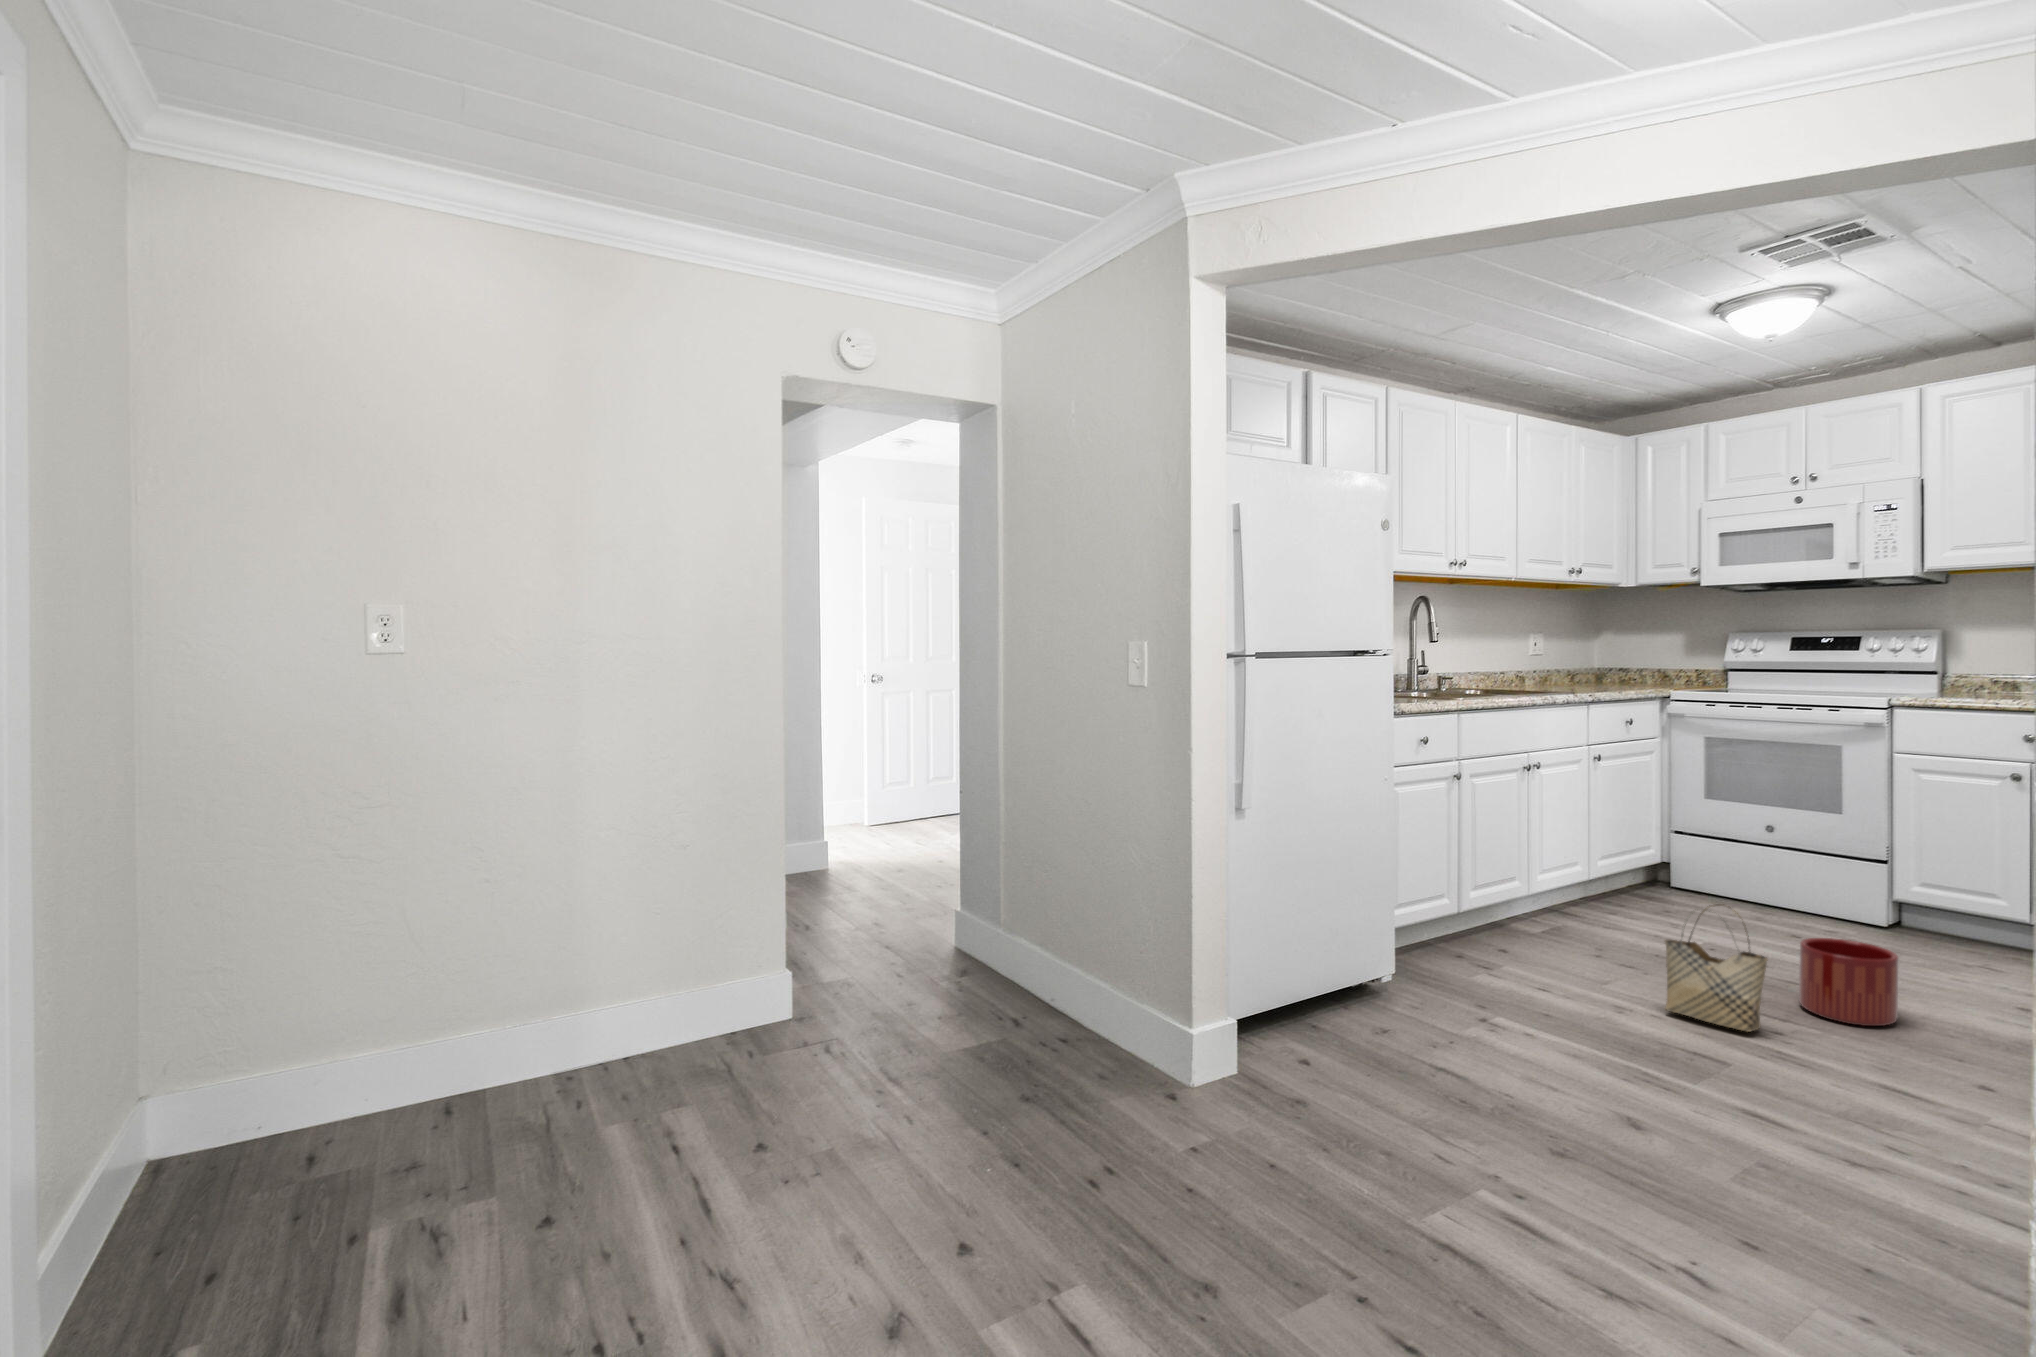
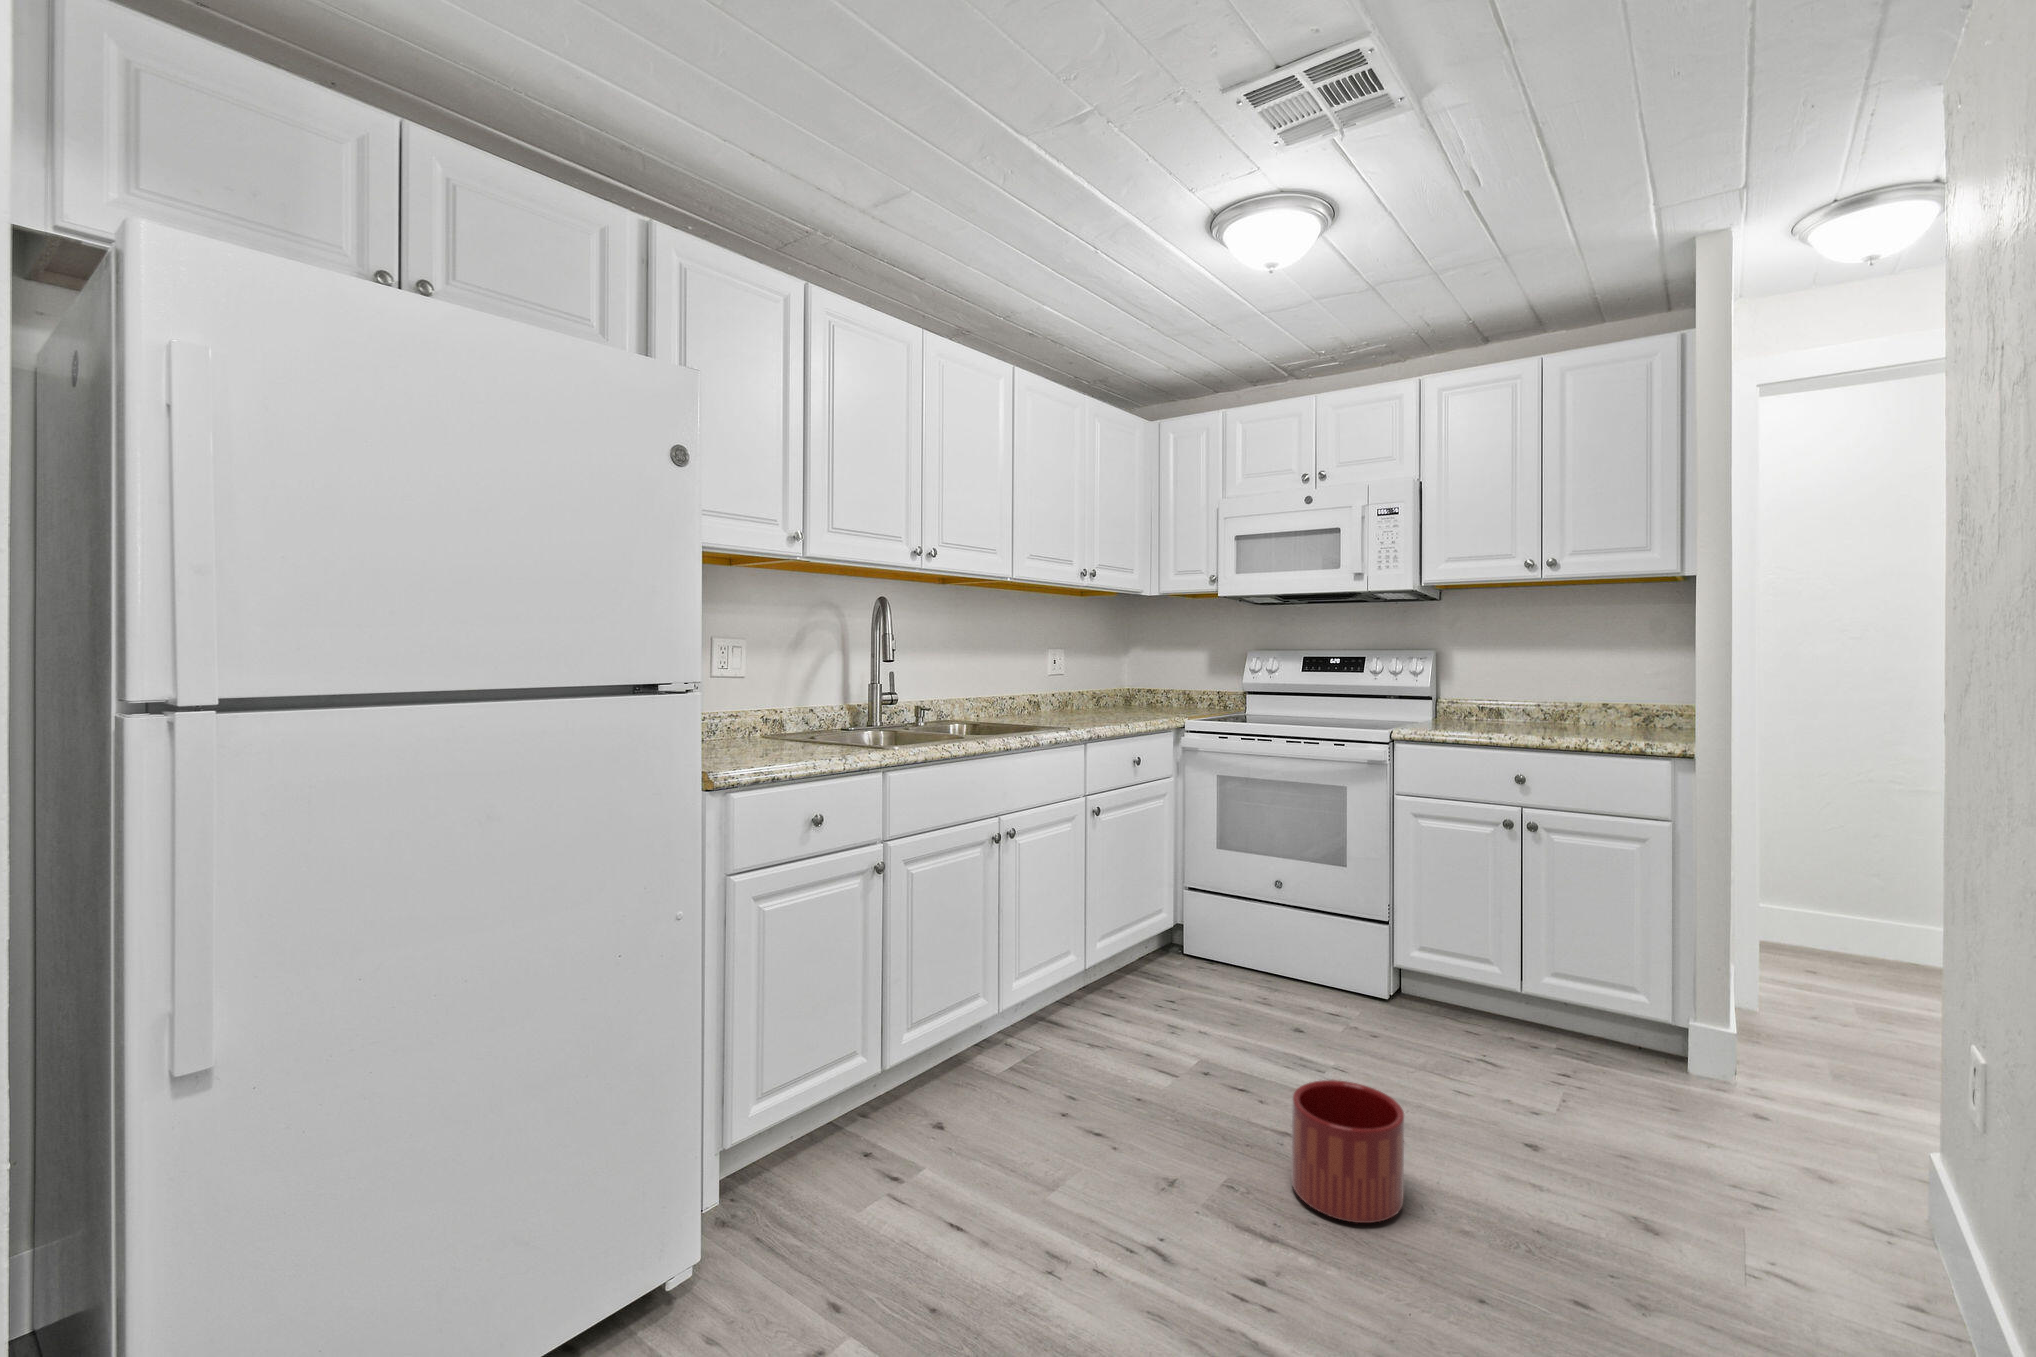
woven basket: present [1665,904,1768,1032] -> none [1116,1067,1246,1281]

